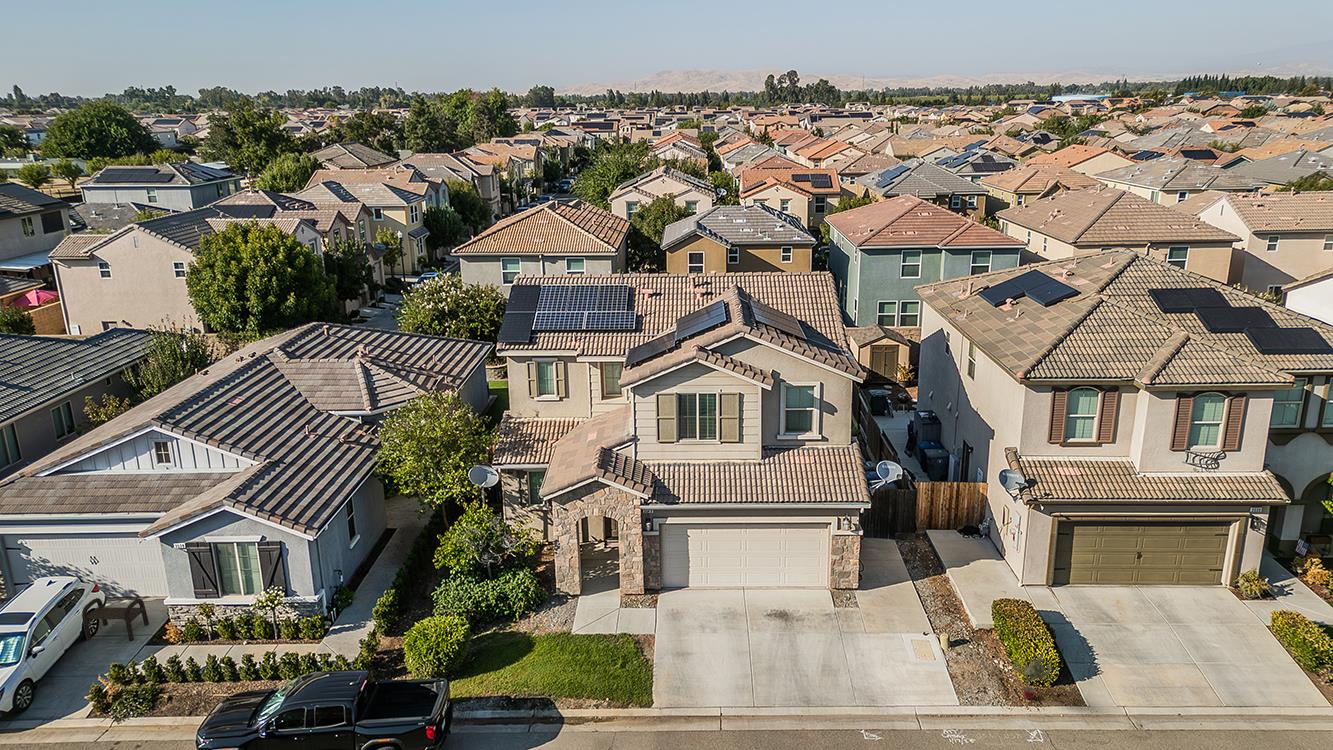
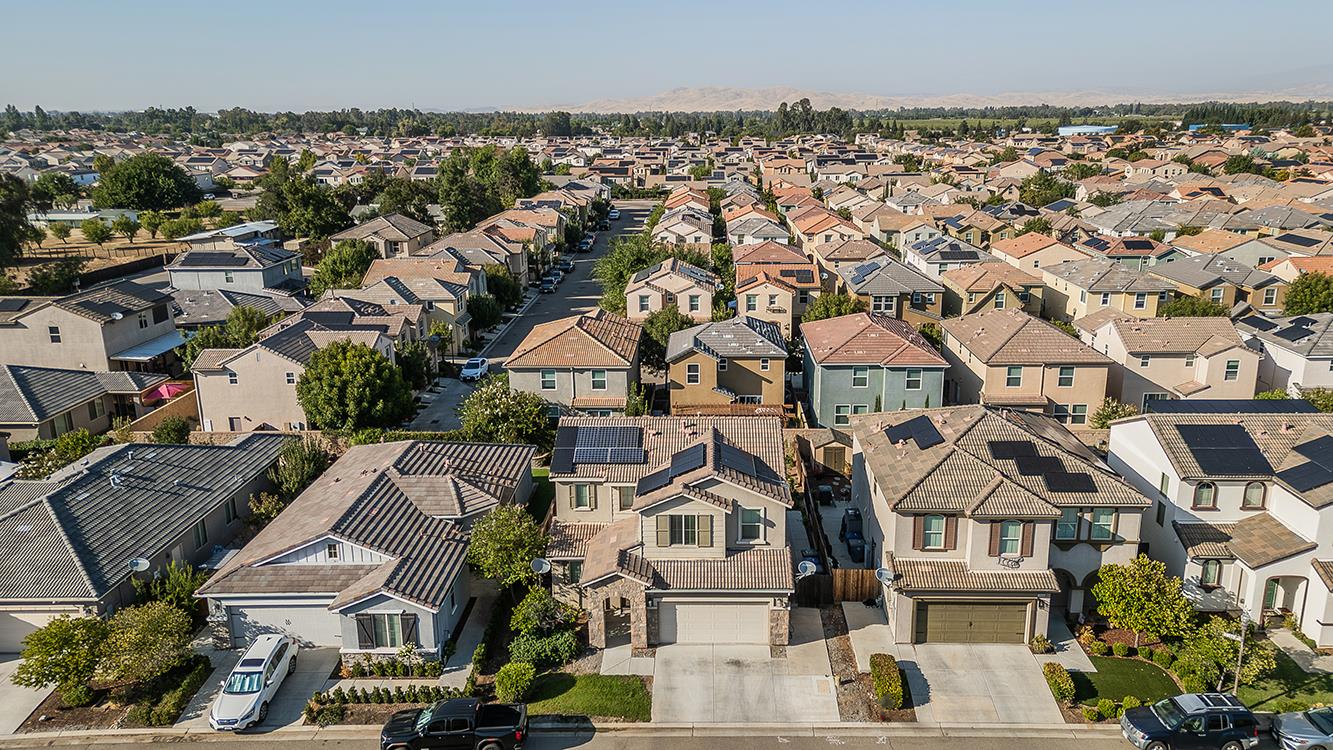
bench: present [82,598,149,641] -> none [287,648,326,676]

